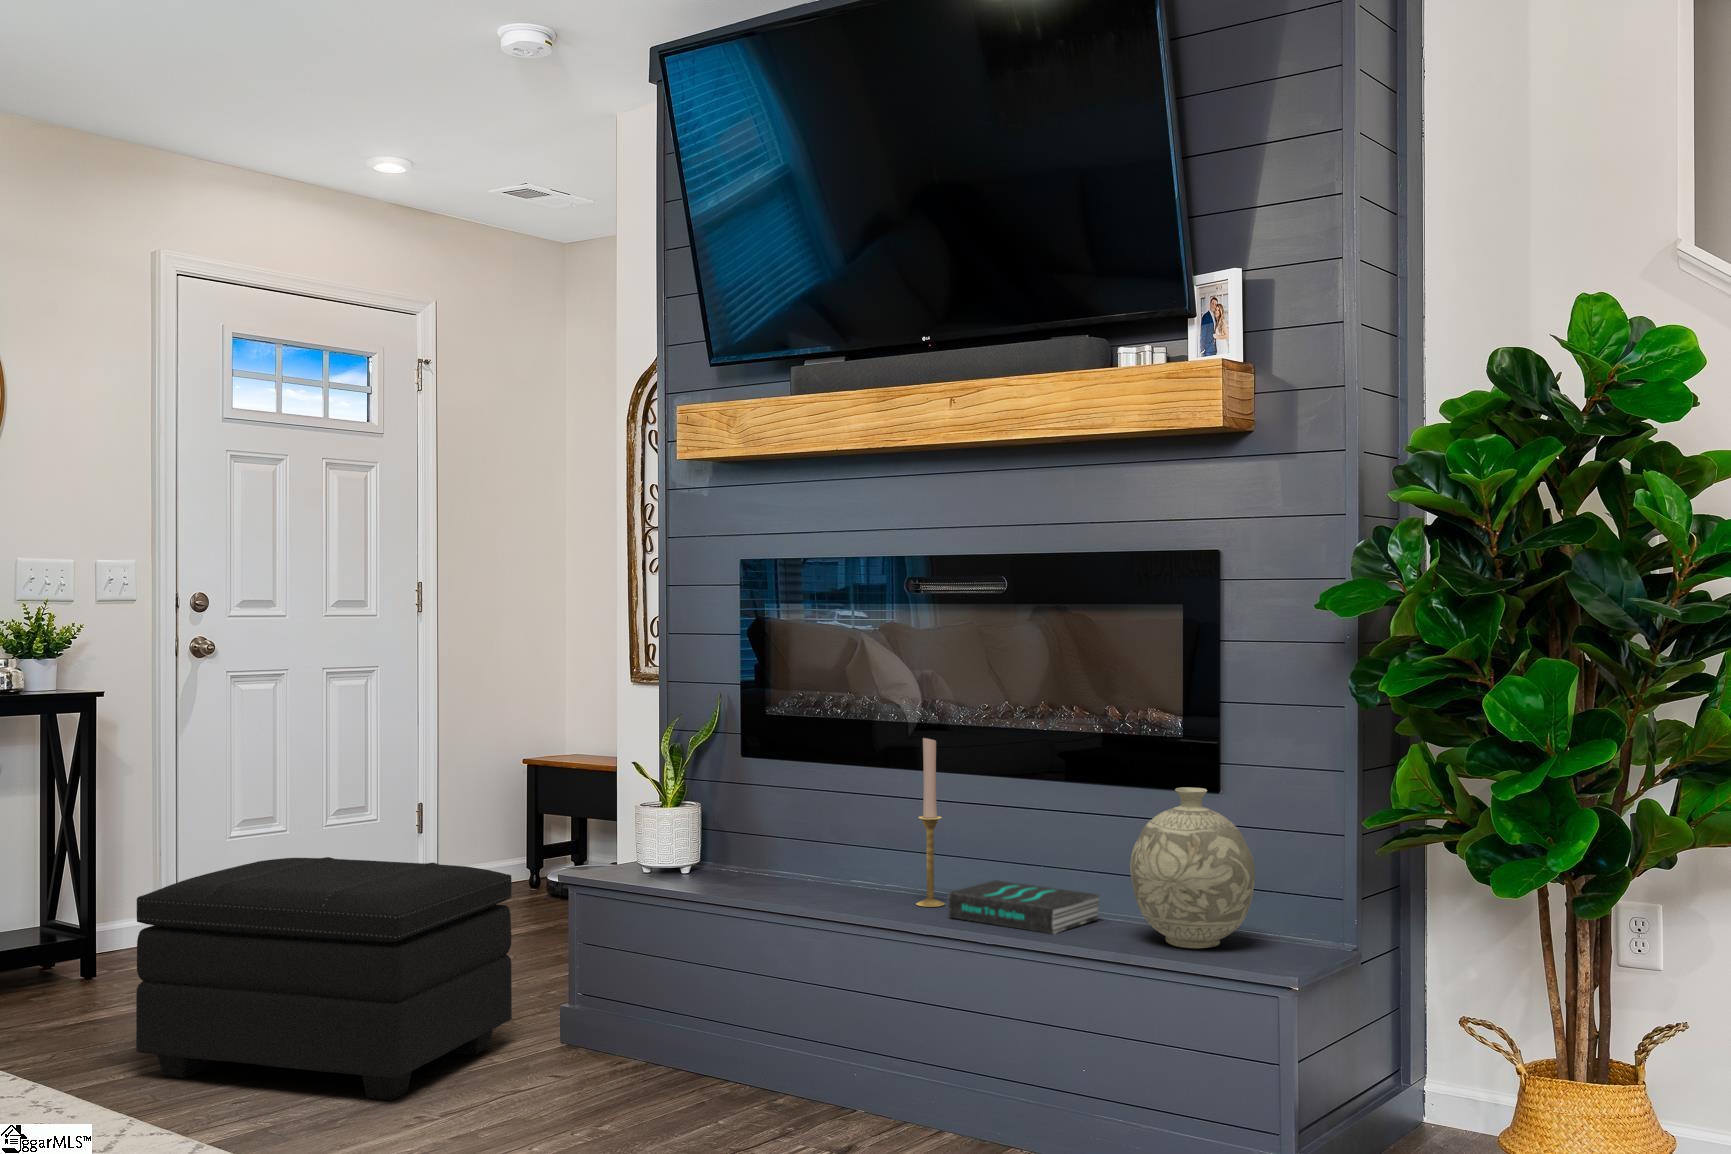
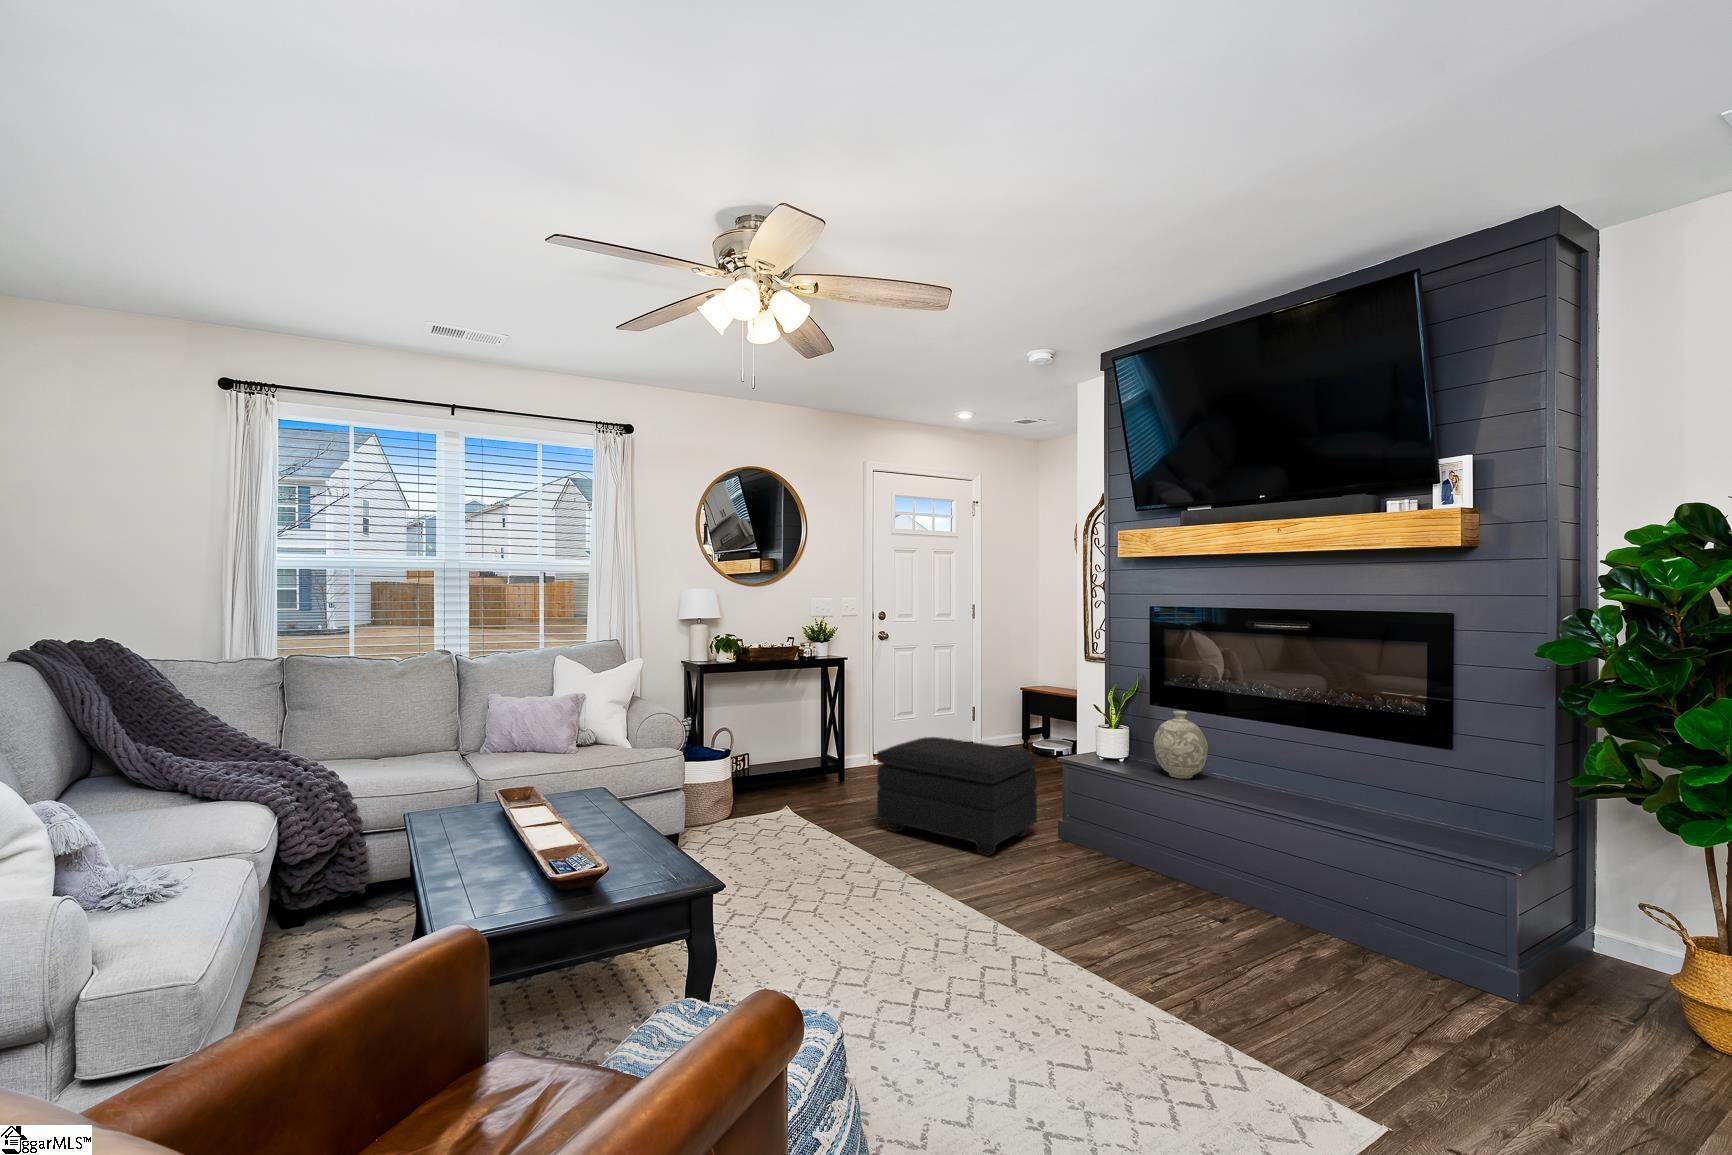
candlestick: present [916,736,945,907] -> none [1256,705,1273,794]
decorative vase: present [1130,787,1255,948] -> present [1154,711,1208,779]
book: present [948,880,1100,934] -> none [1278,783,1374,819]

